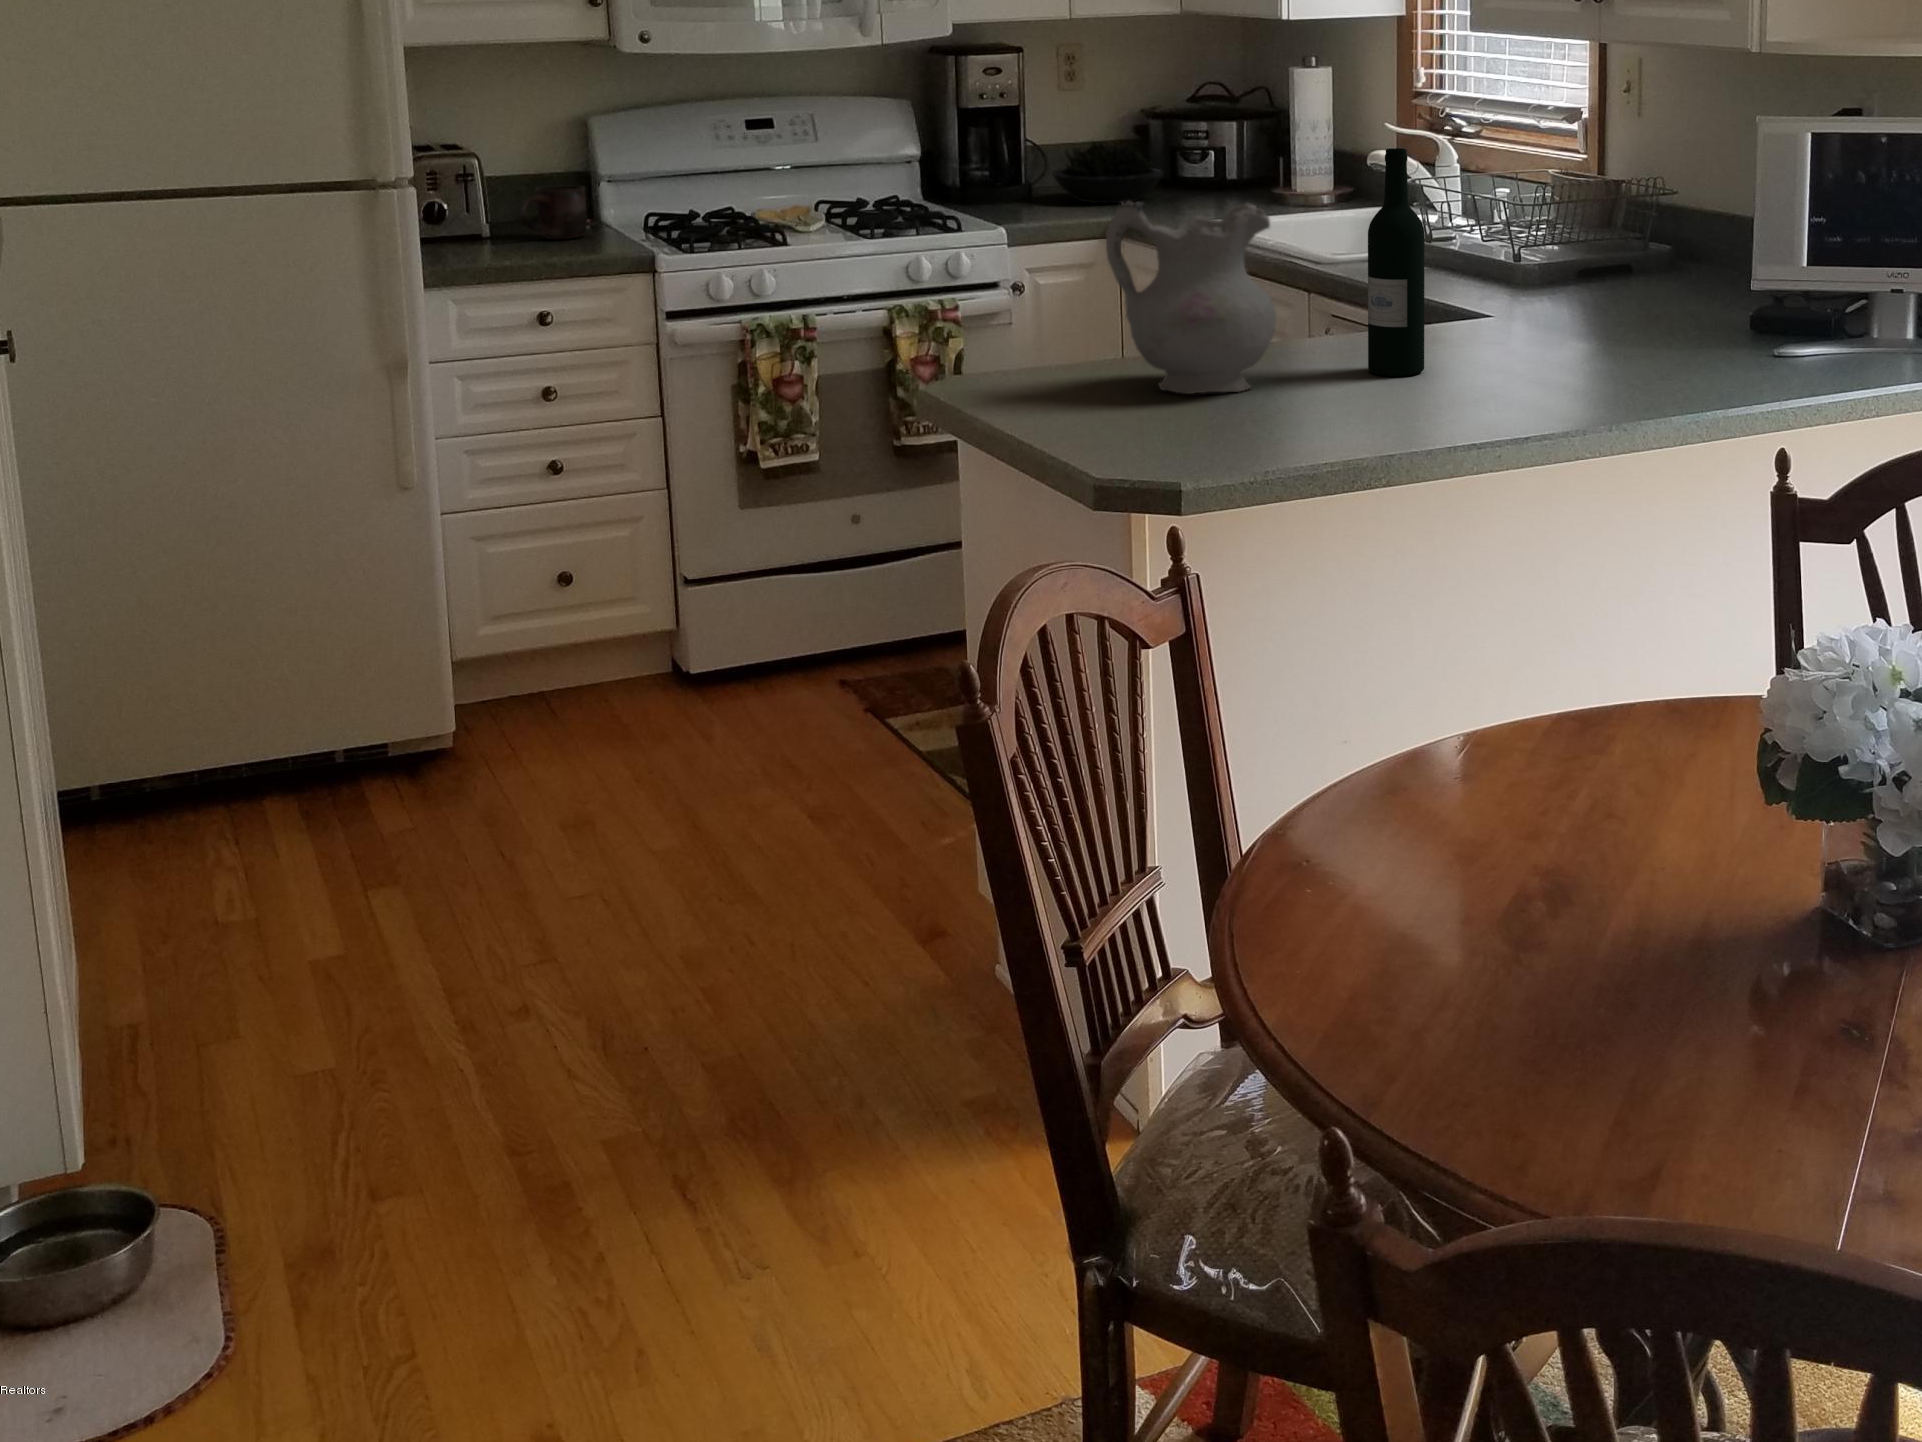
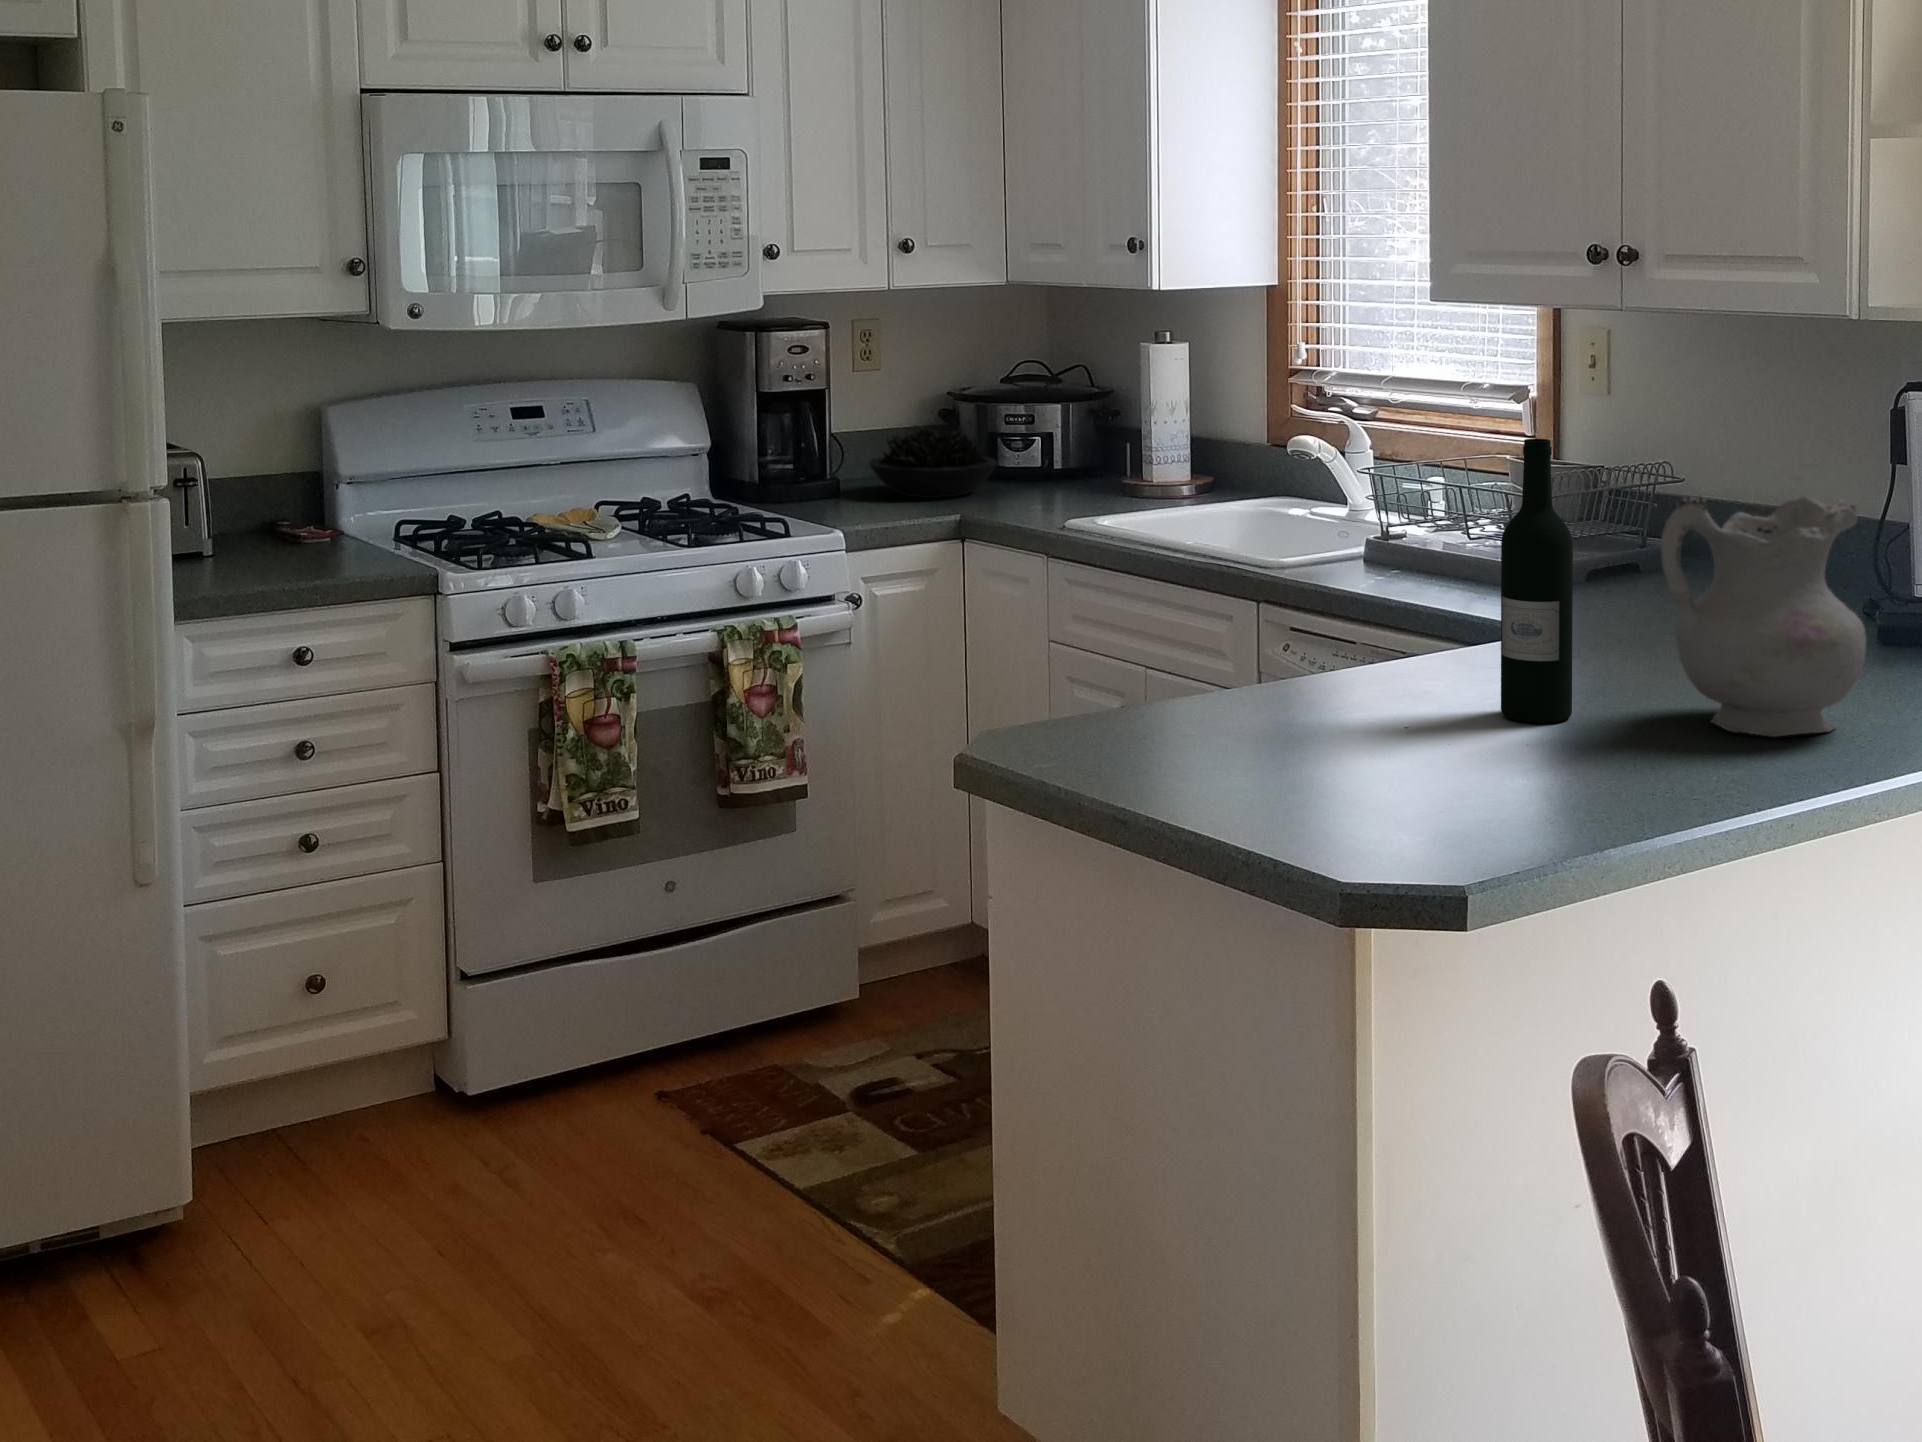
mug: present [519,186,587,239] -> none [262,489,341,555]
ceramic pitcher: present [1106,201,1276,394] -> present [1661,497,1866,737]

